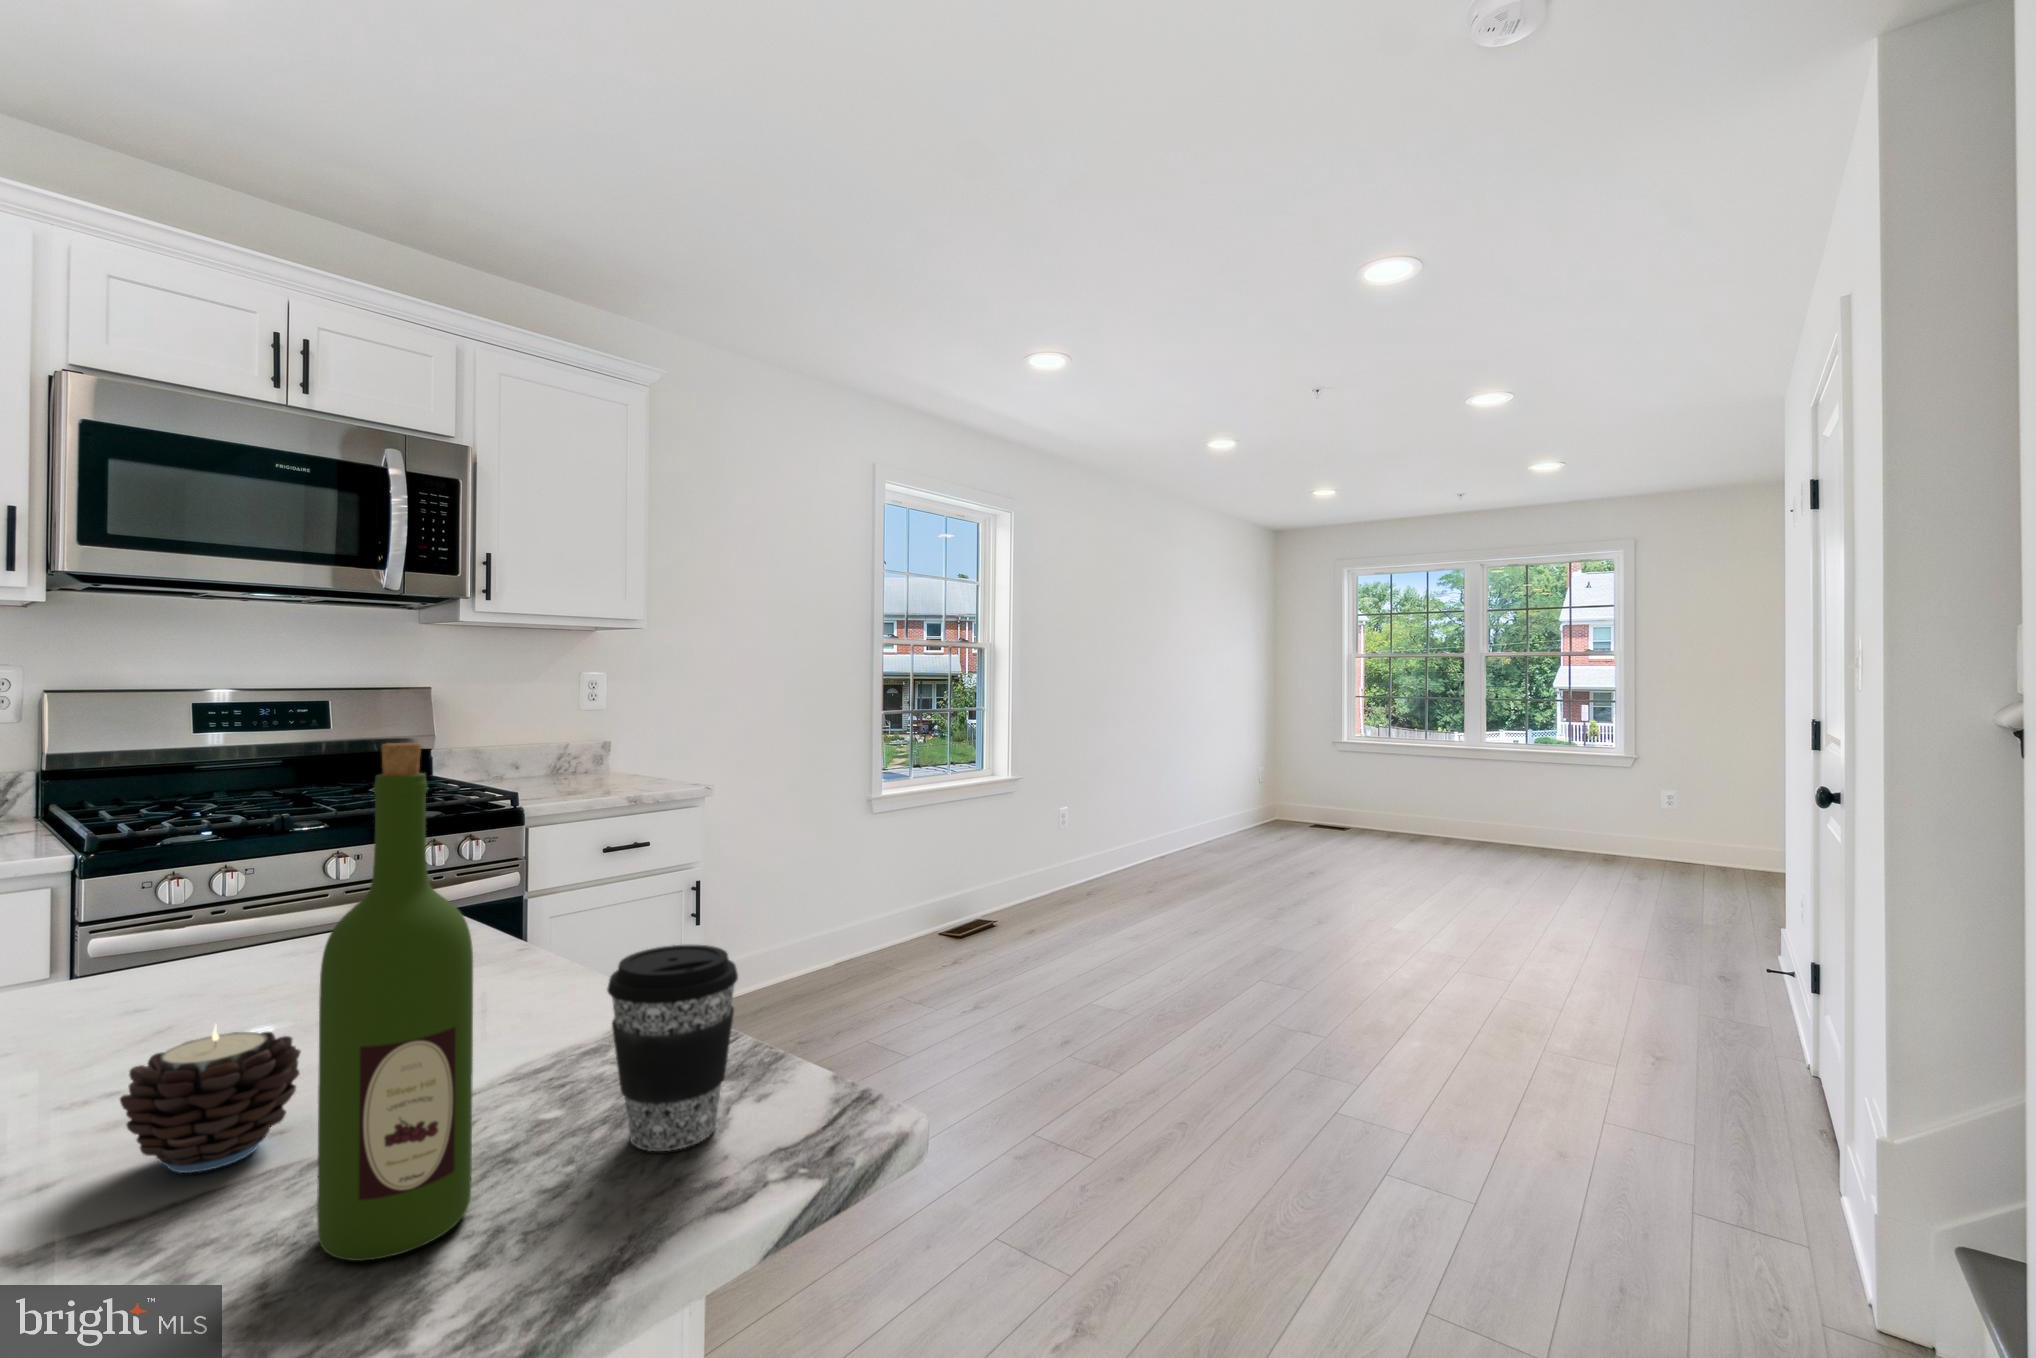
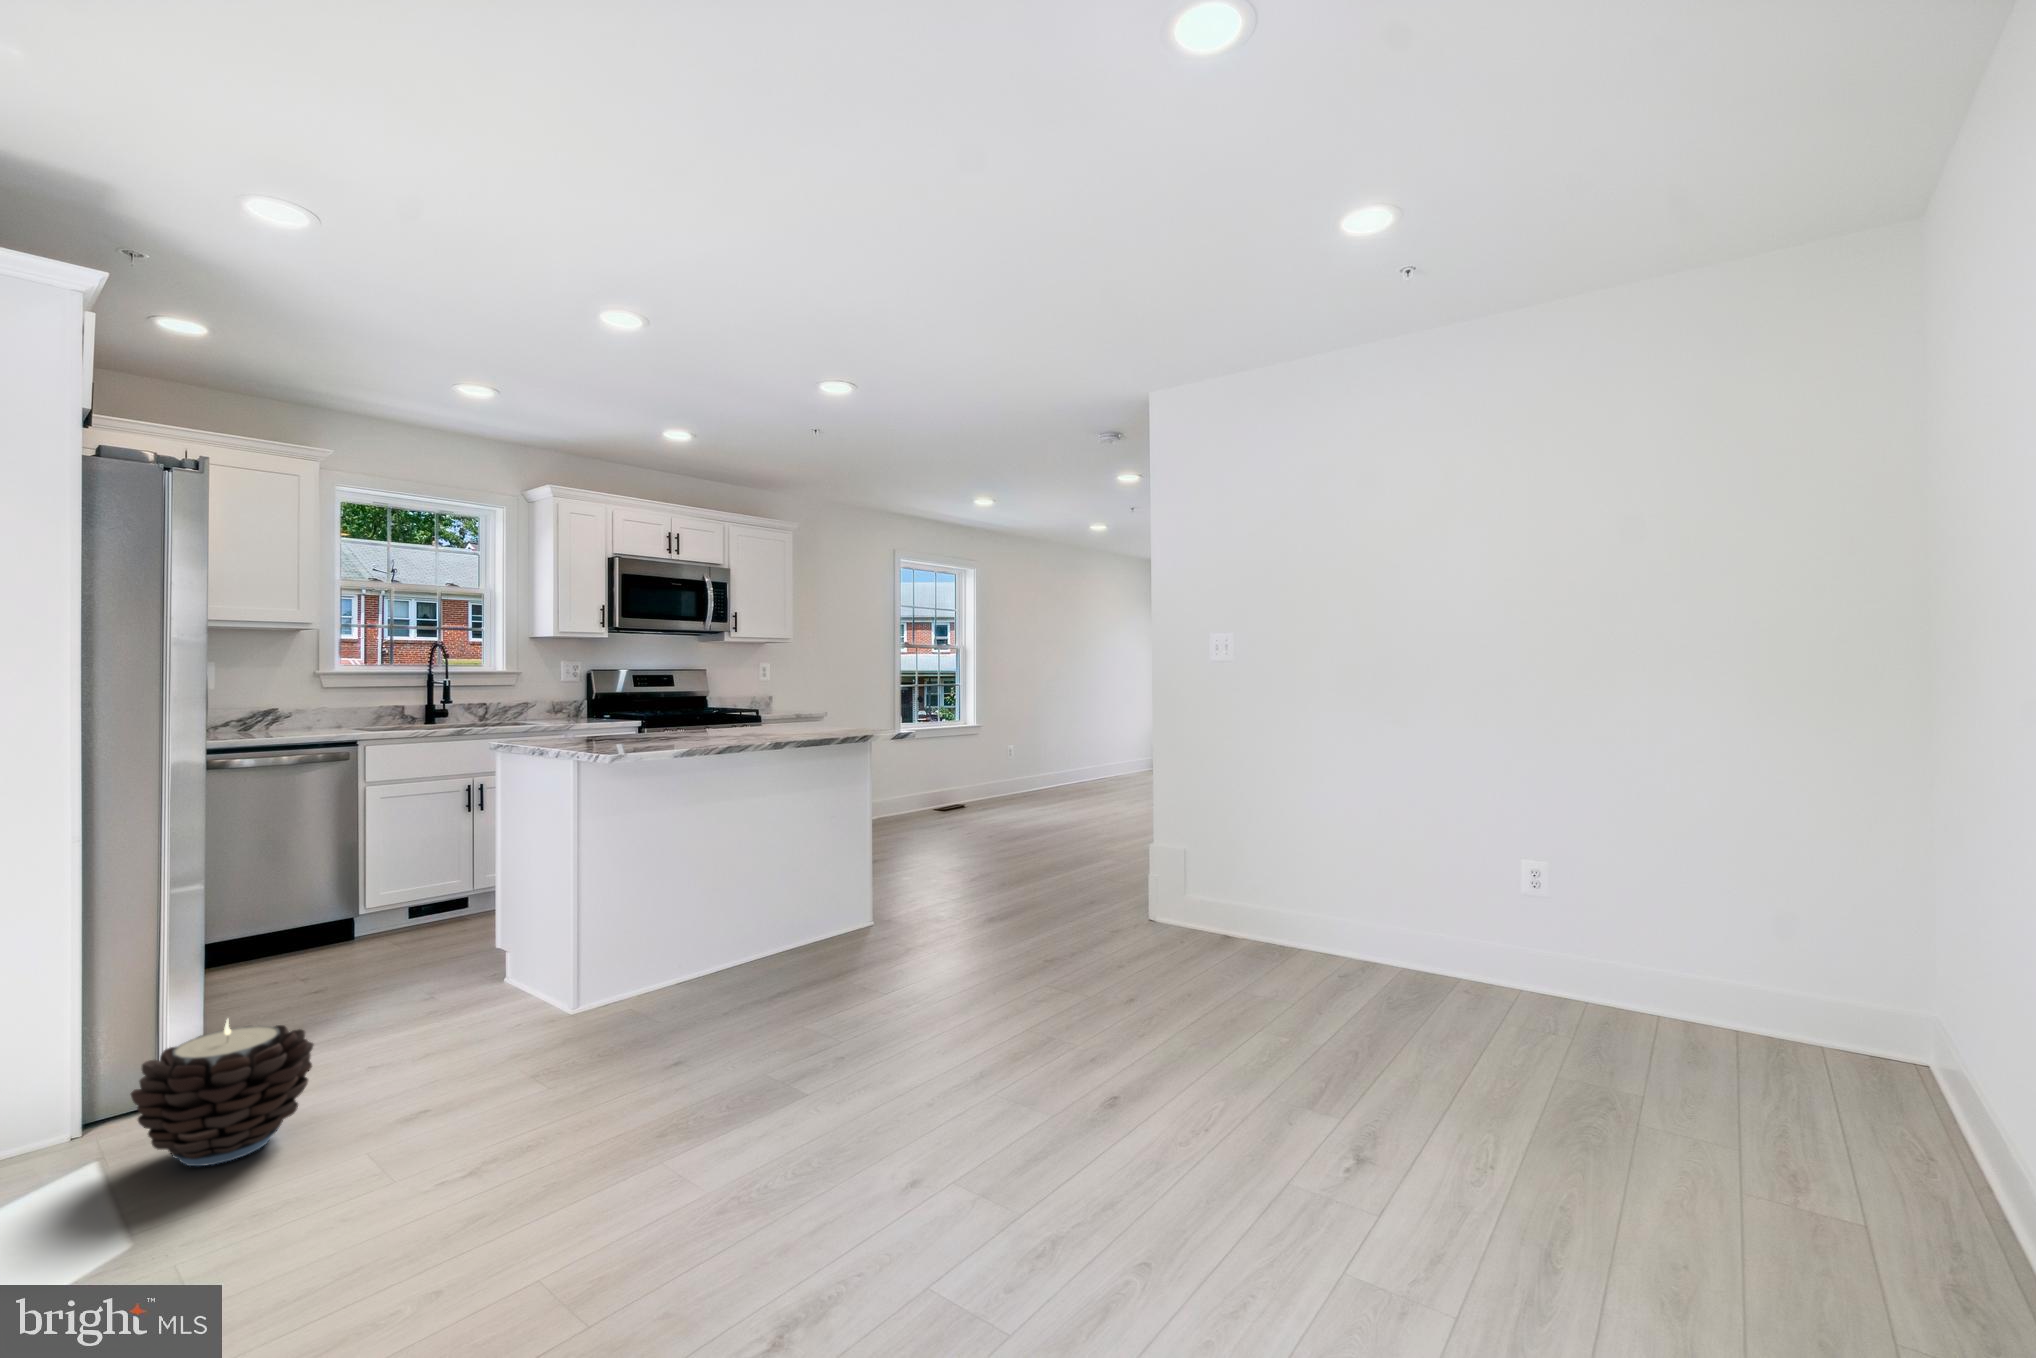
wine bottle: present [317,743,473,1261] -> none [323,740,478,1257]
coffee cup: present [607,945,738,1151] -> none [614,938,744,1142]

